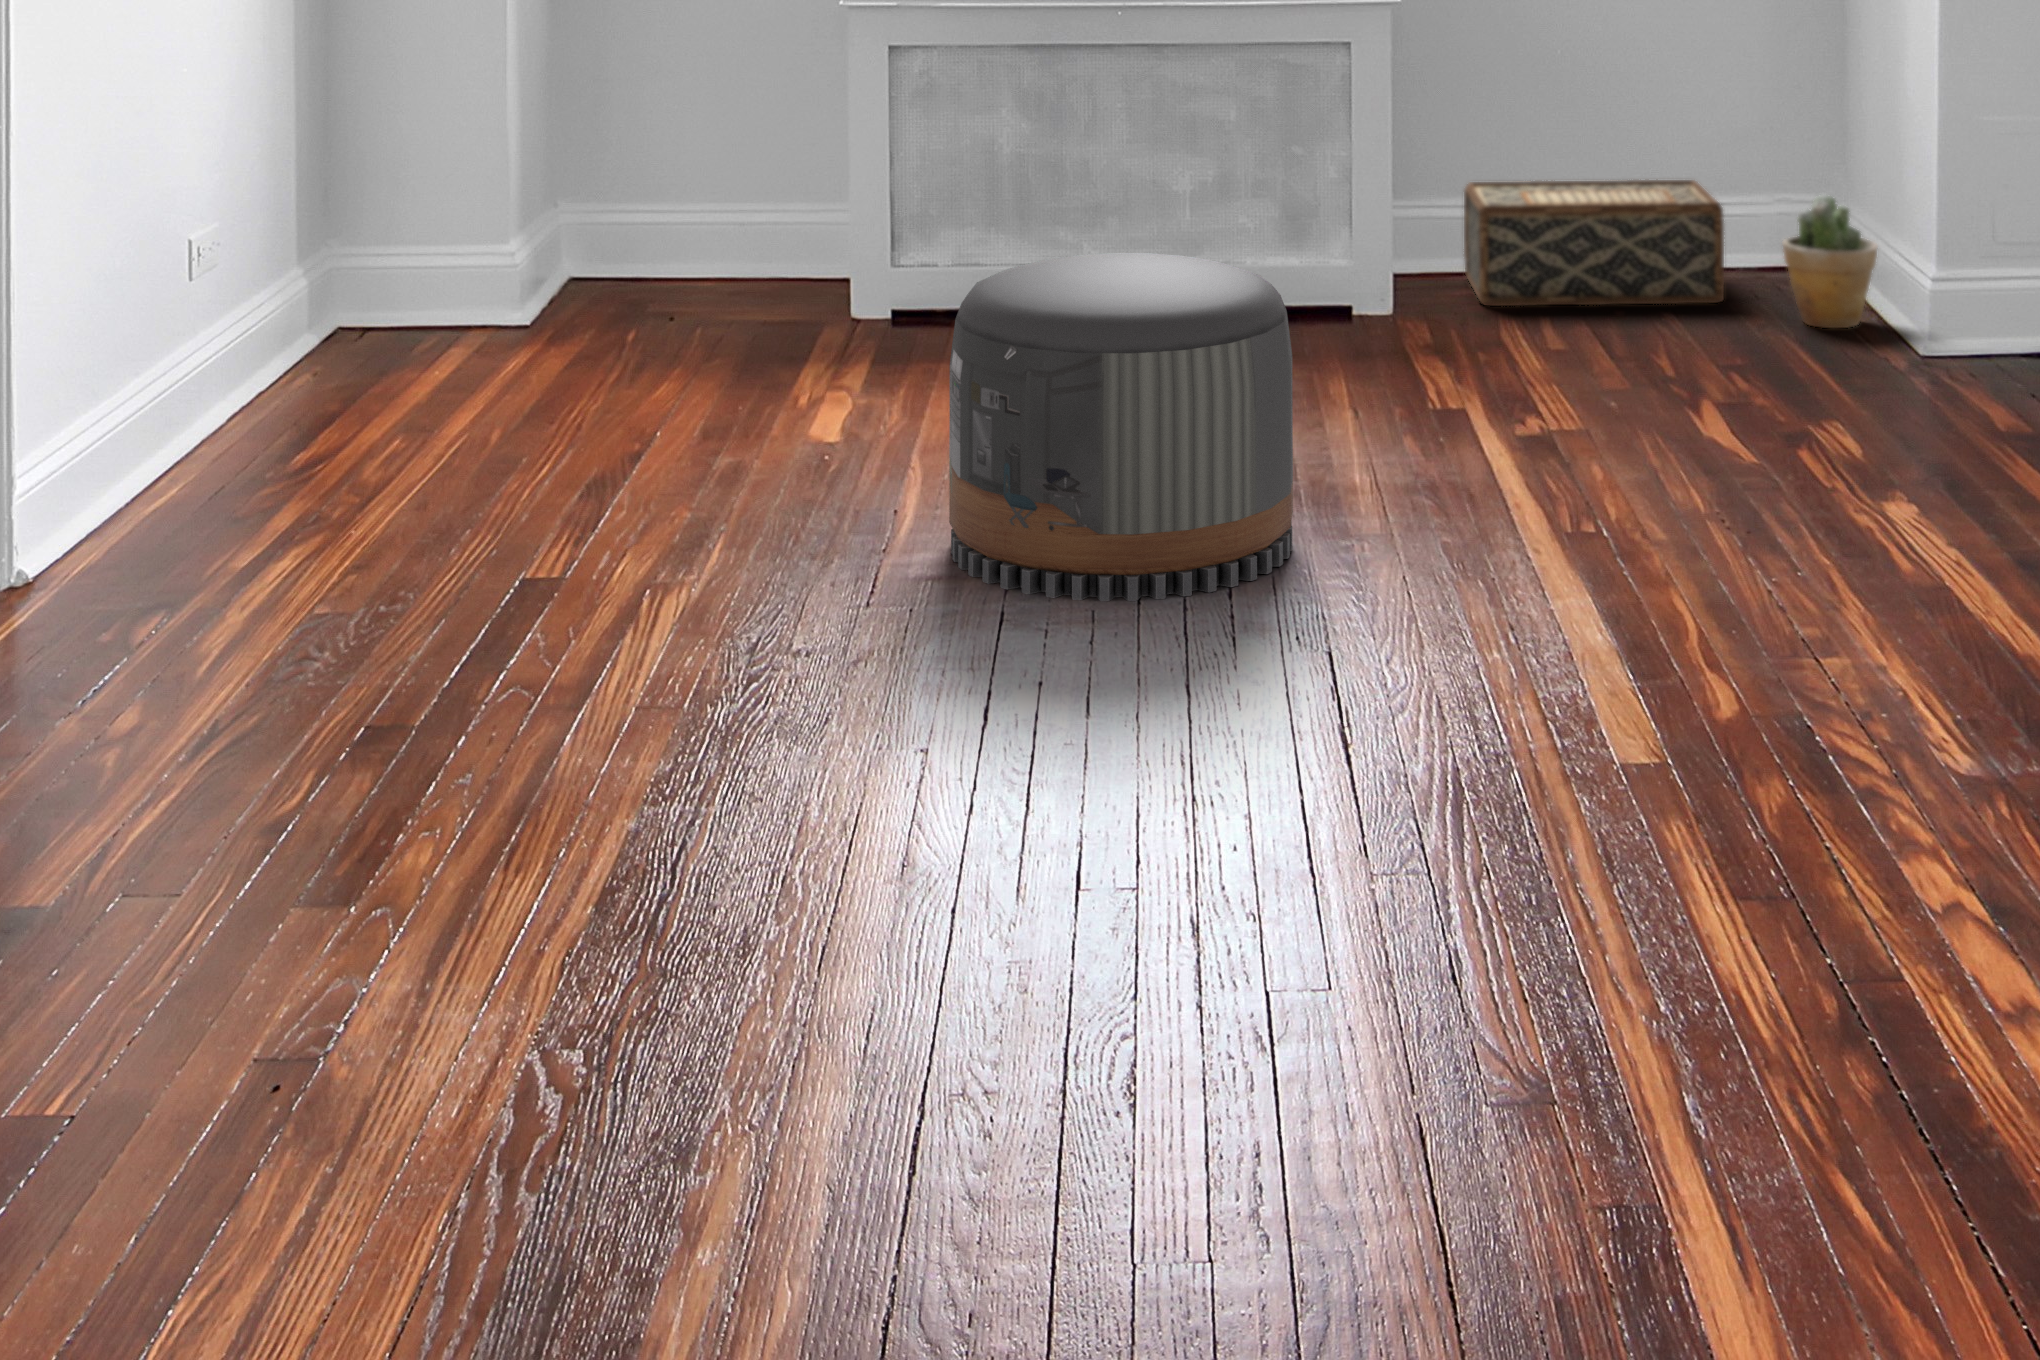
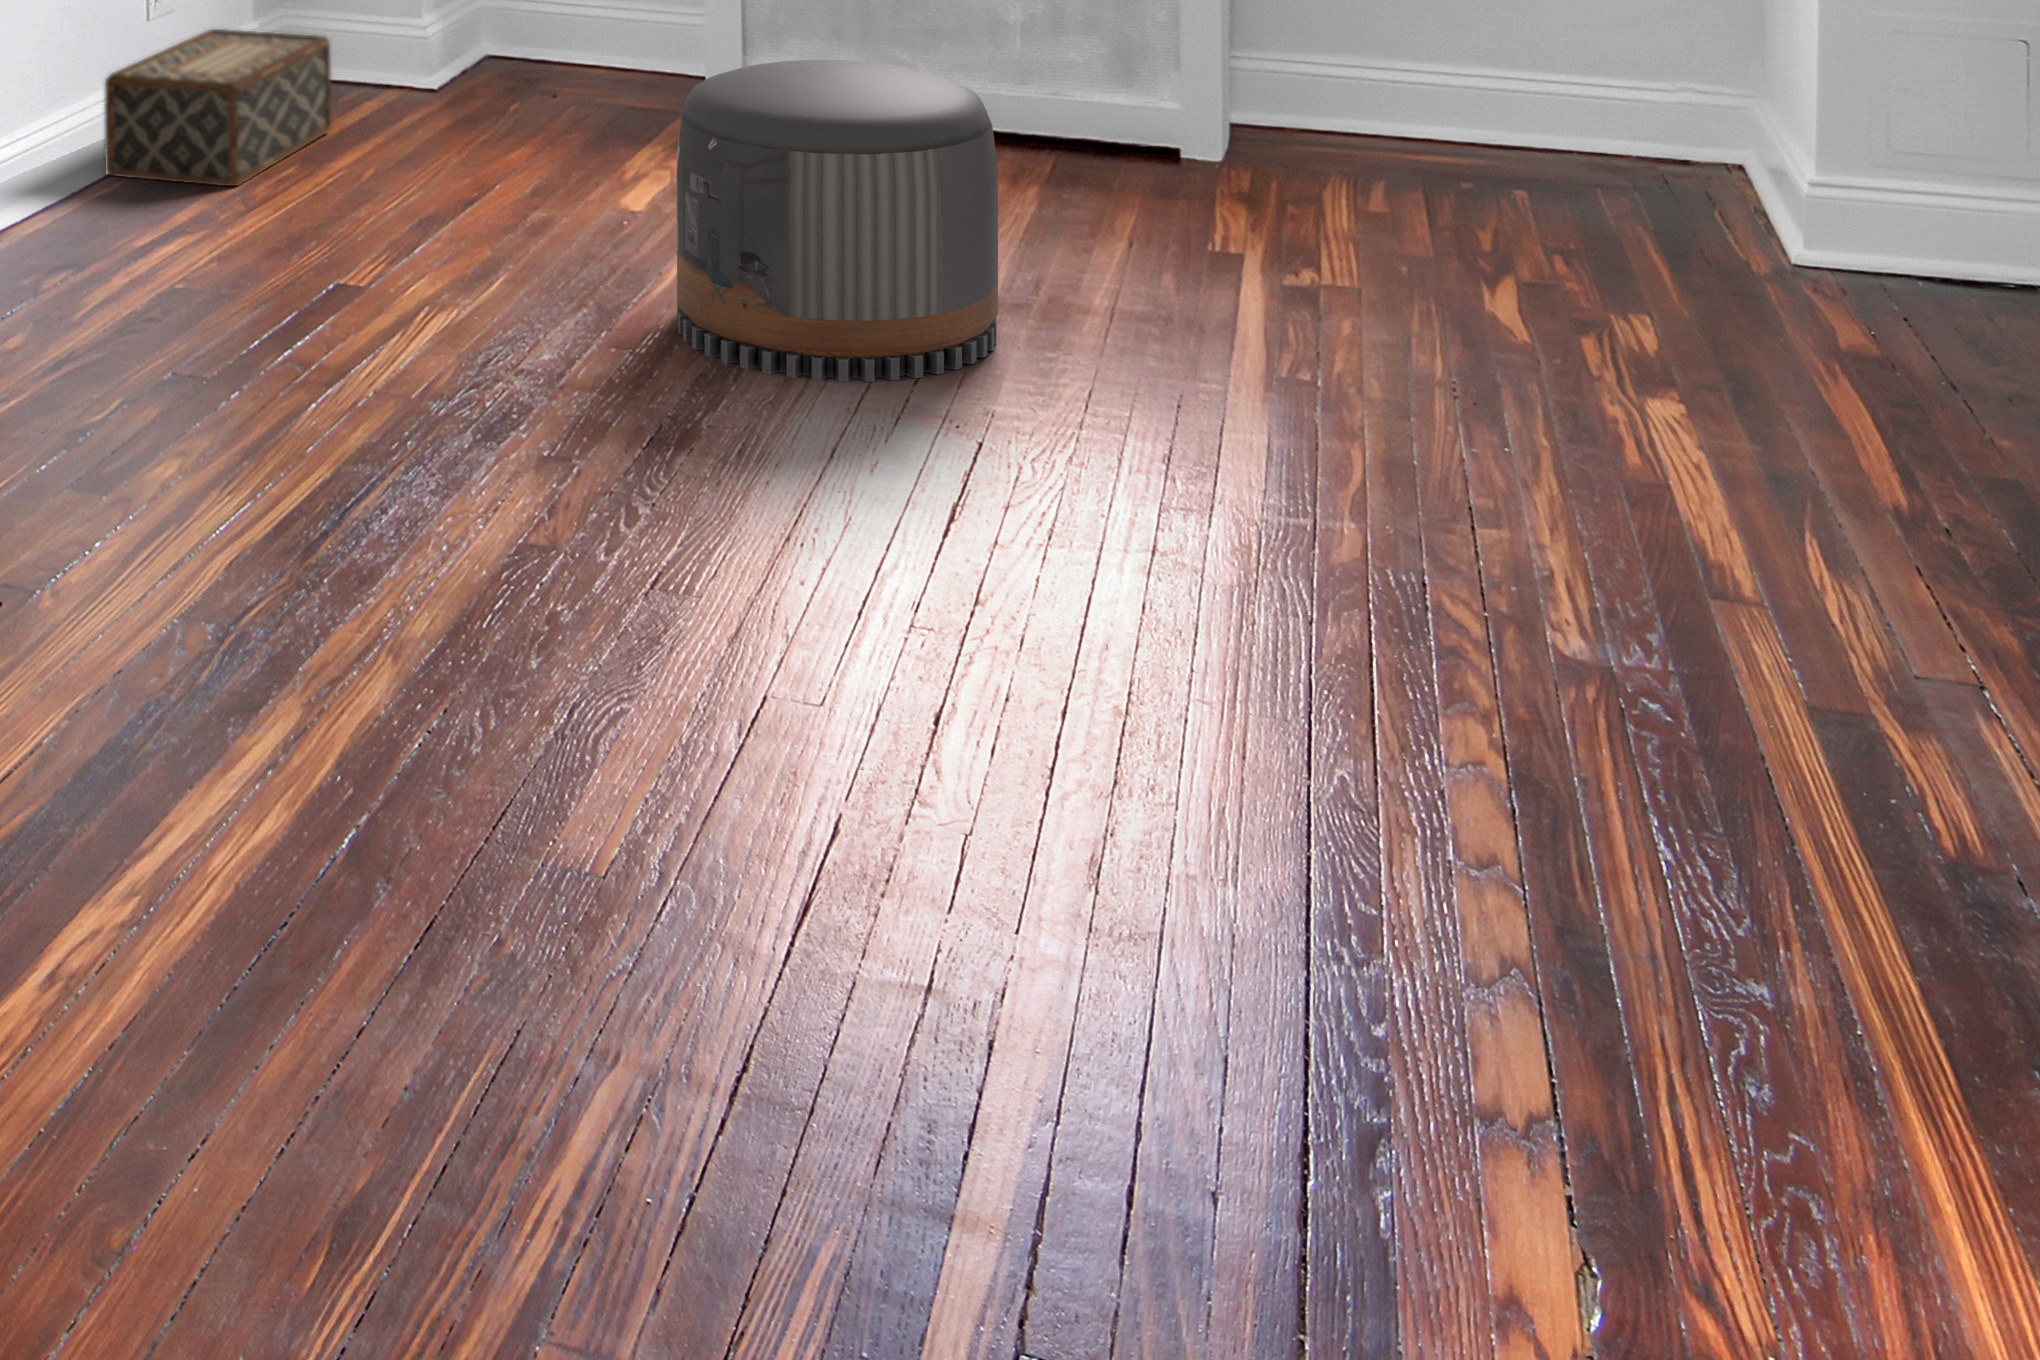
woven basket: present [1464,180,1724,306] -> present [104,29,331,186]
potted plant: present [1783,195,1877,328] -> none [1624,56,1729,191]

